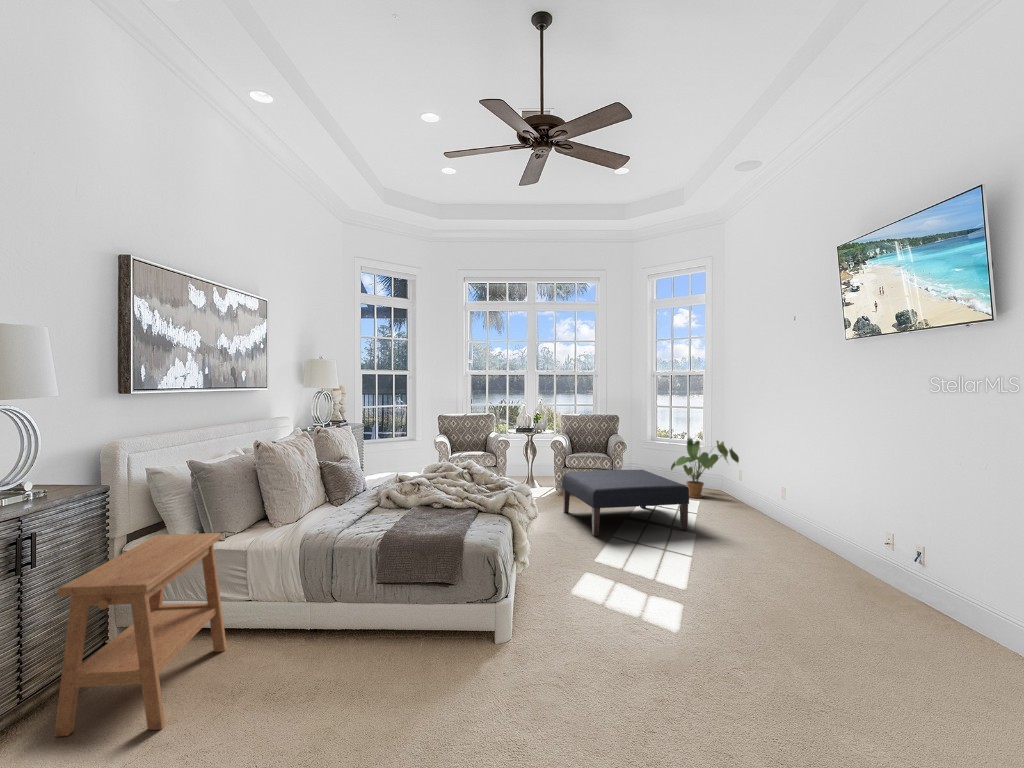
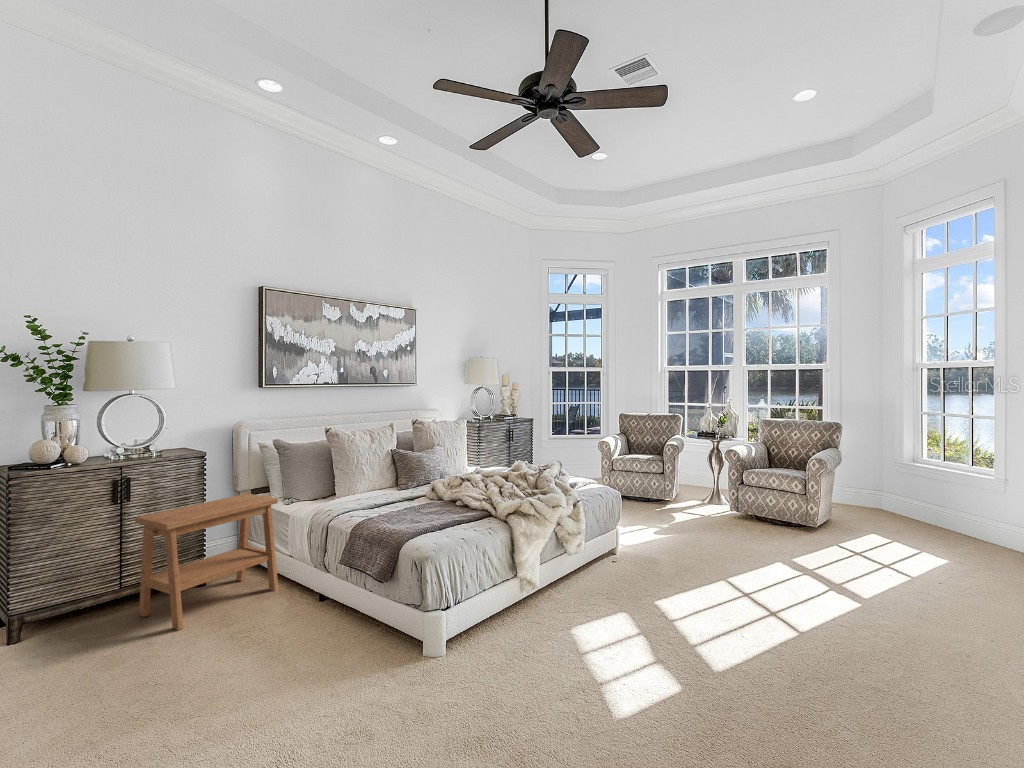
house plant: present [671,439,739,498] -> none [904,464,1013,551]
ottoman: present [562,470,689,536] -> none [702,489,851,588]

